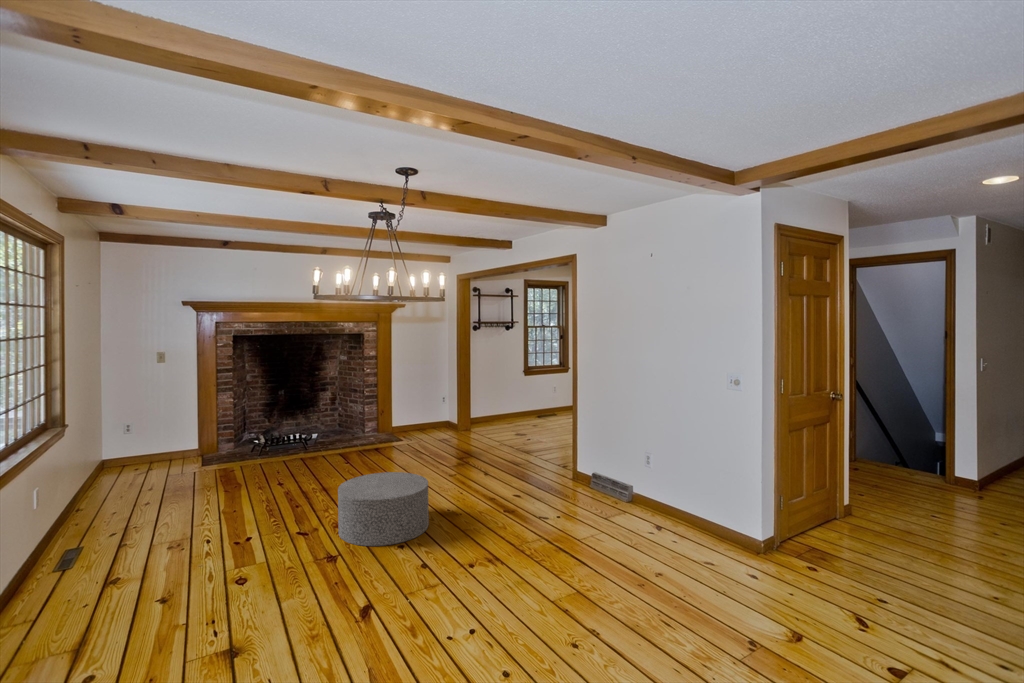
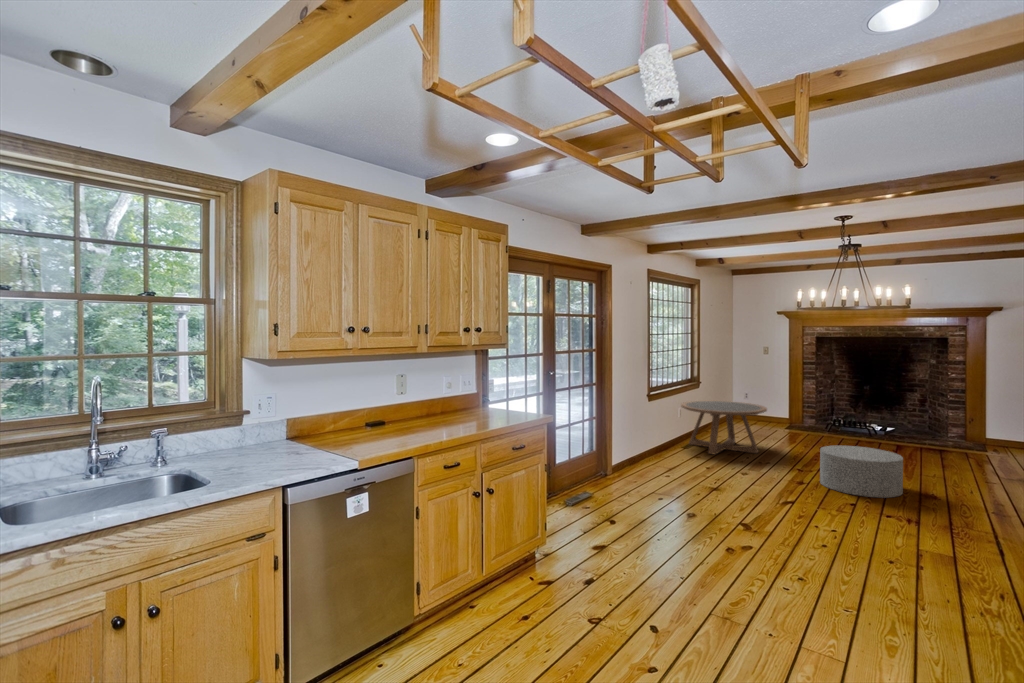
coffee table: none [51,443,222,554] -> present [681,401,767,454]

